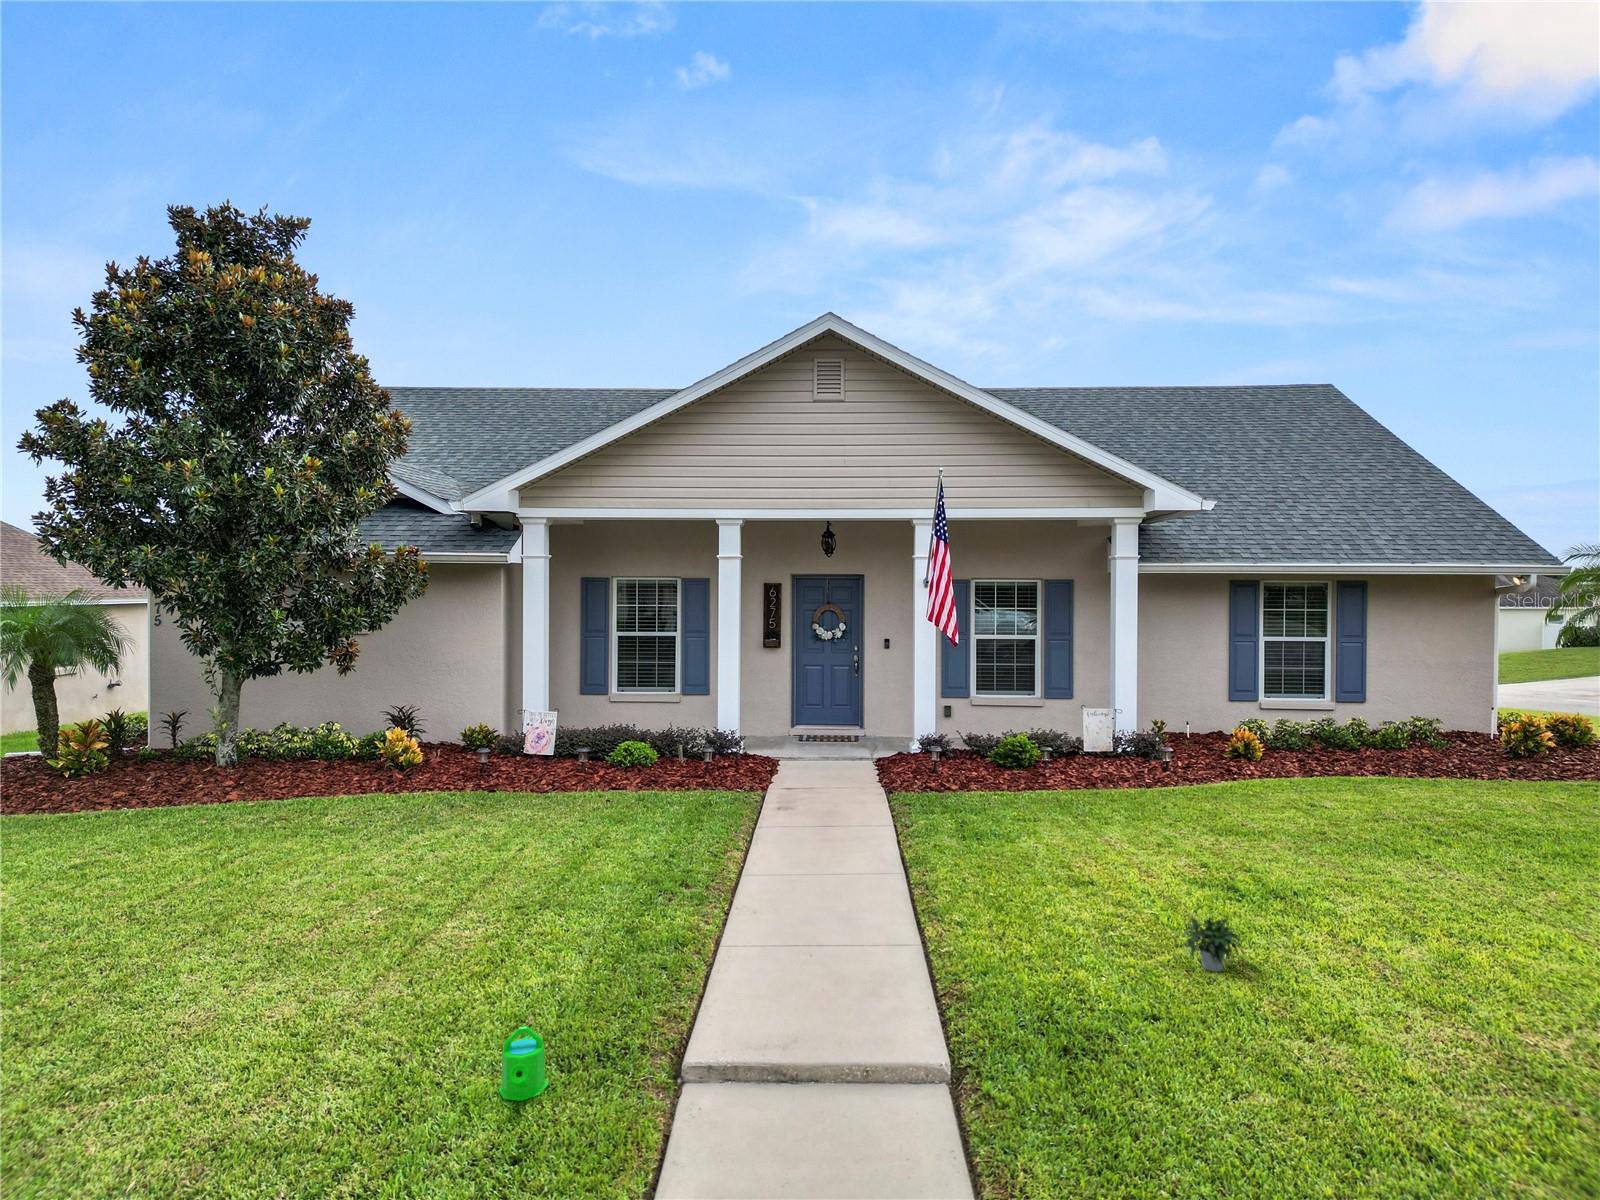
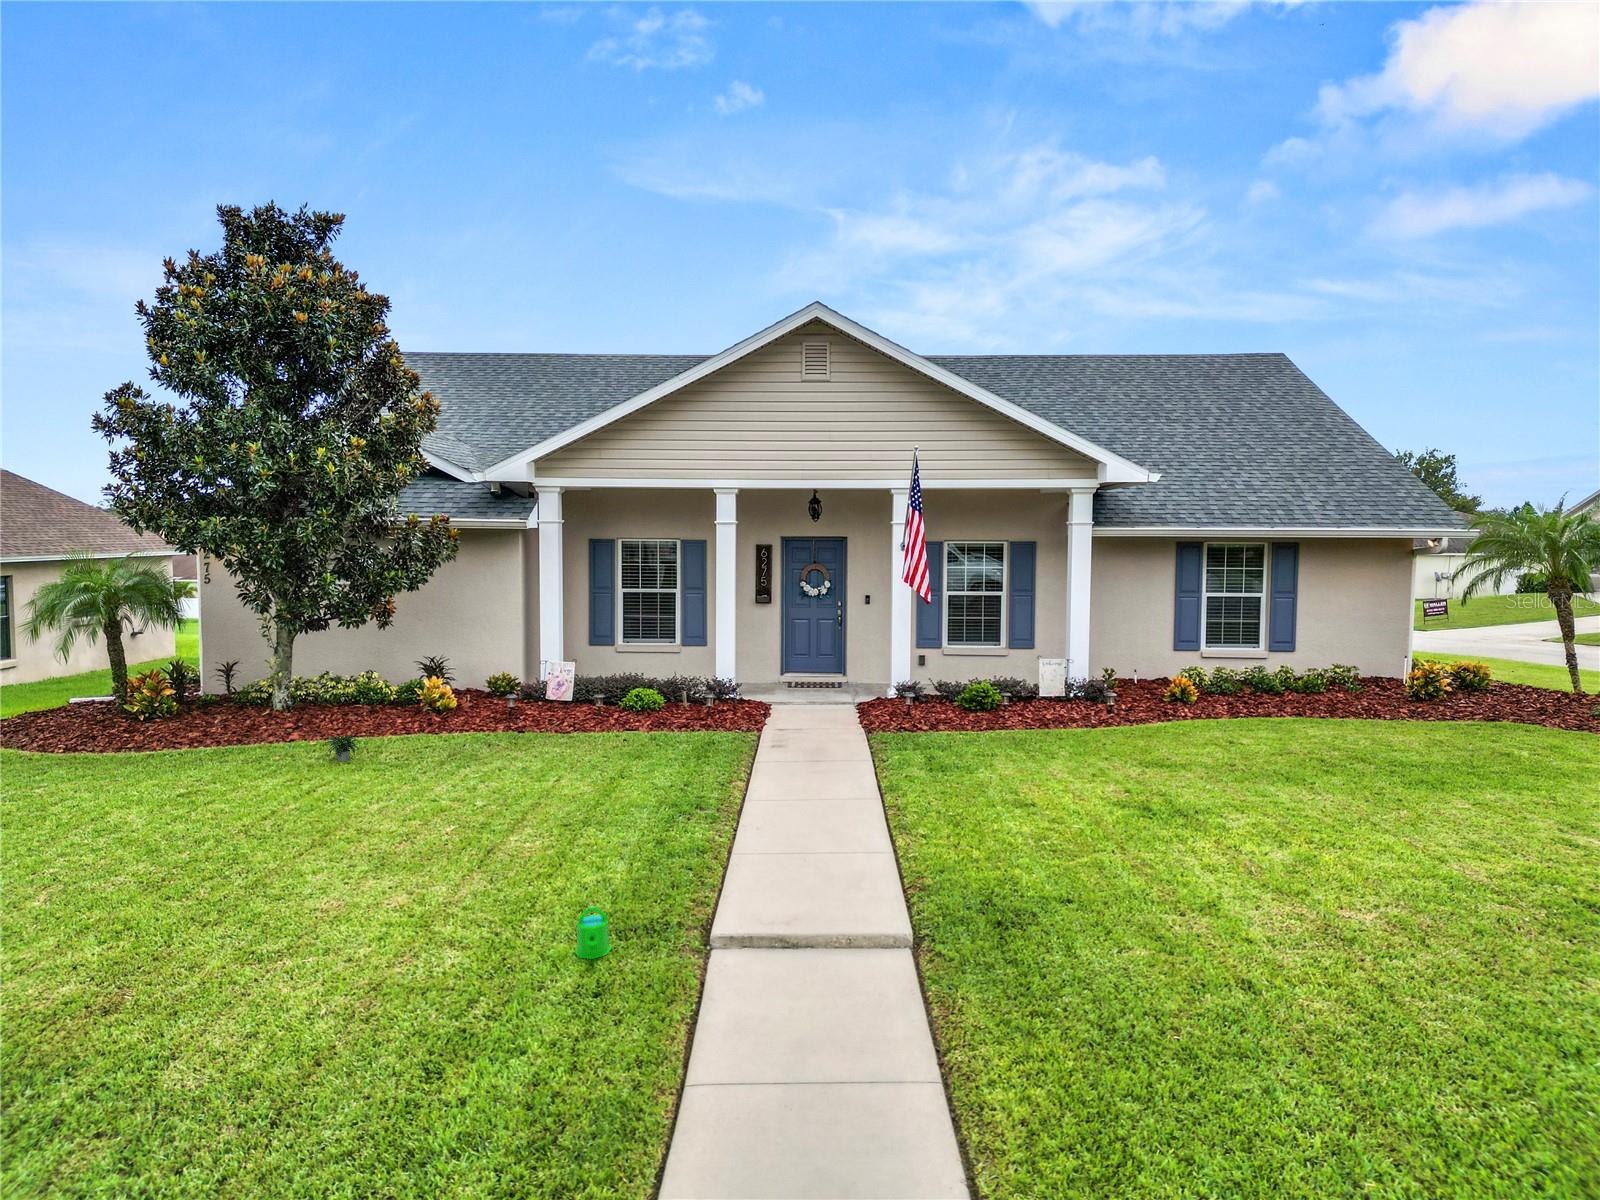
potted plant: present [1183,916,1245,972] -> present [326,735,359,762]

